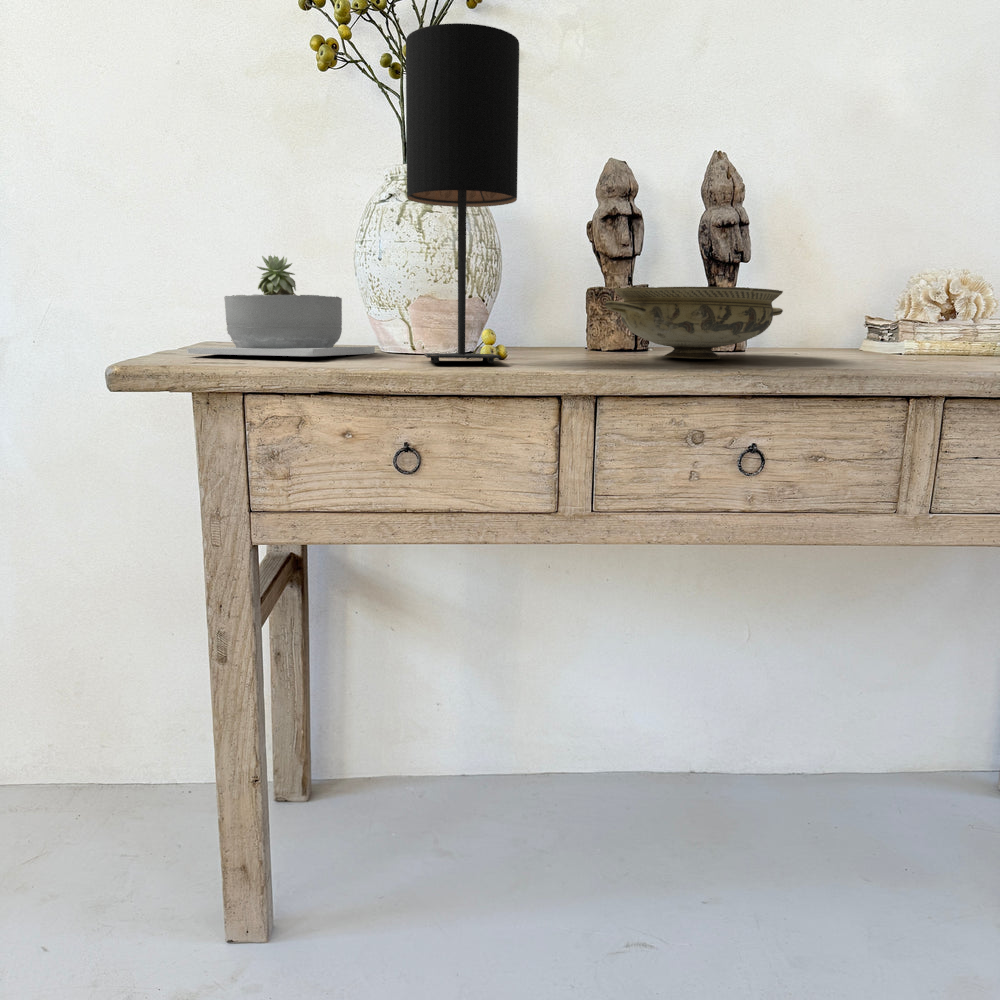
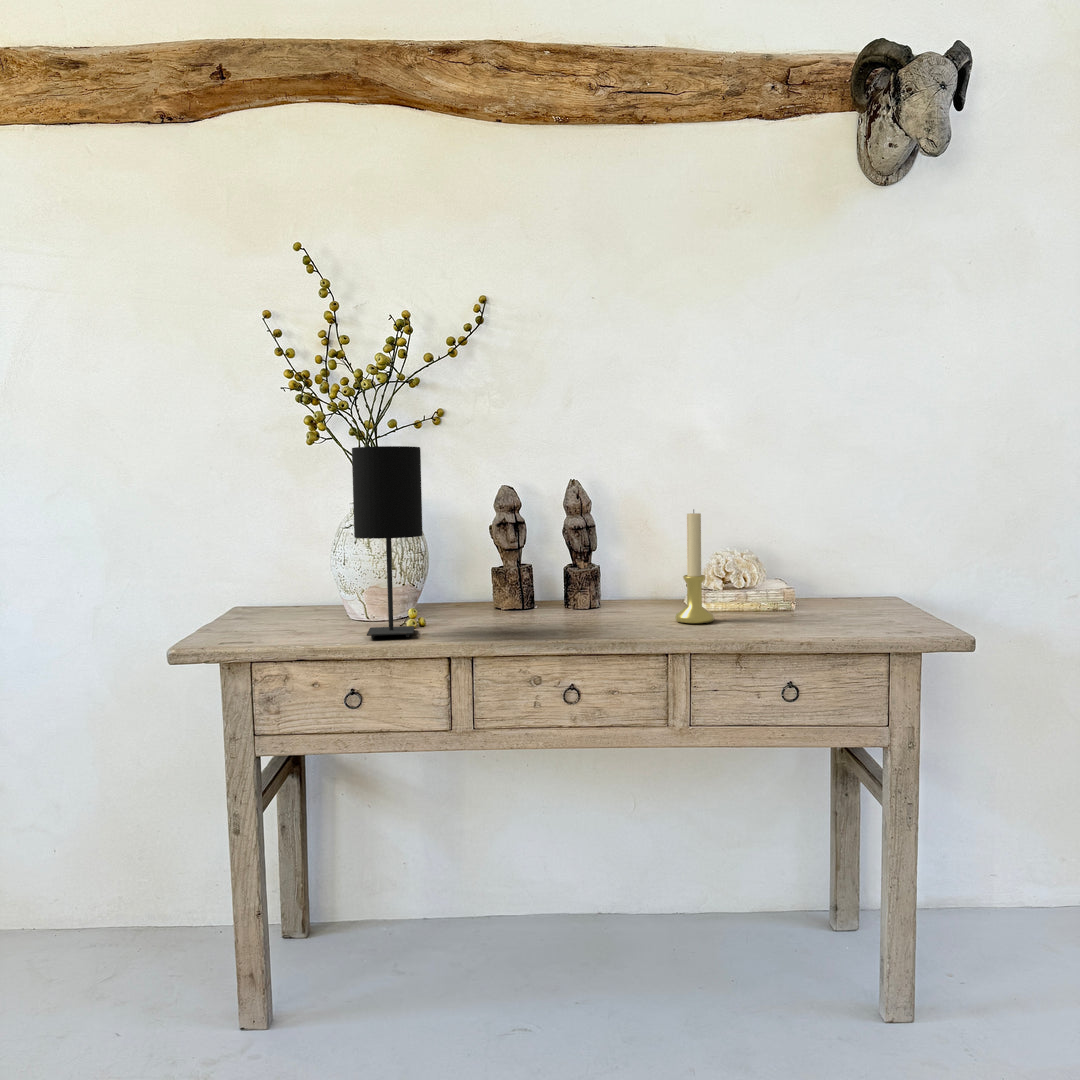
candle holder: none [885,182,950,362] -> present [675,510,714,623]
succulent planter: present [187,255,375,356] -> none [219,563,344,634]
ceramic bowl: present [605,287,783,359] -> none [485,574,611,624]

